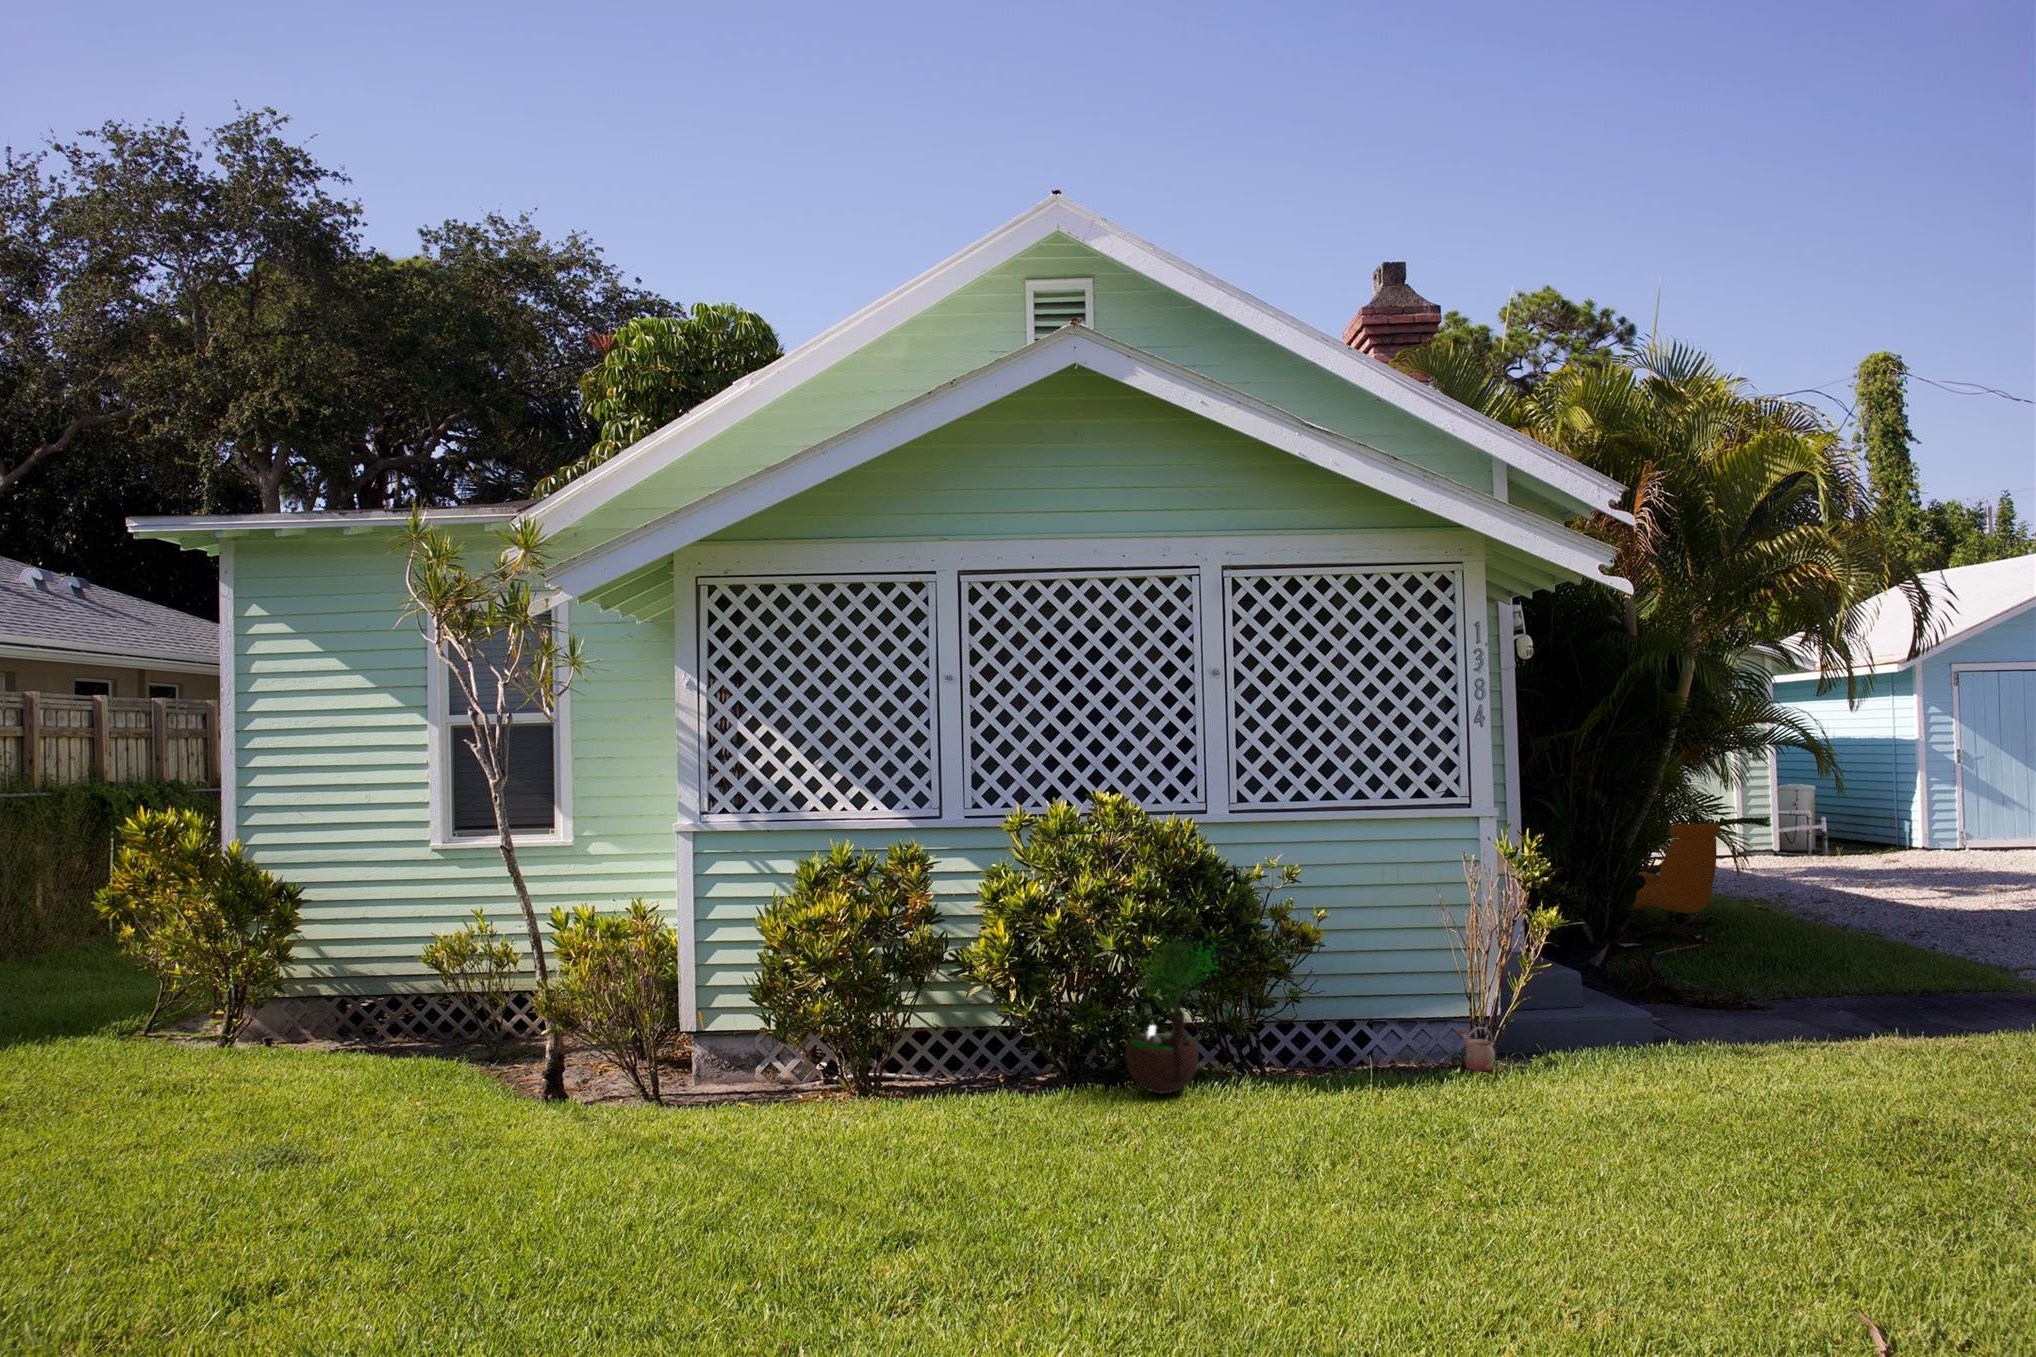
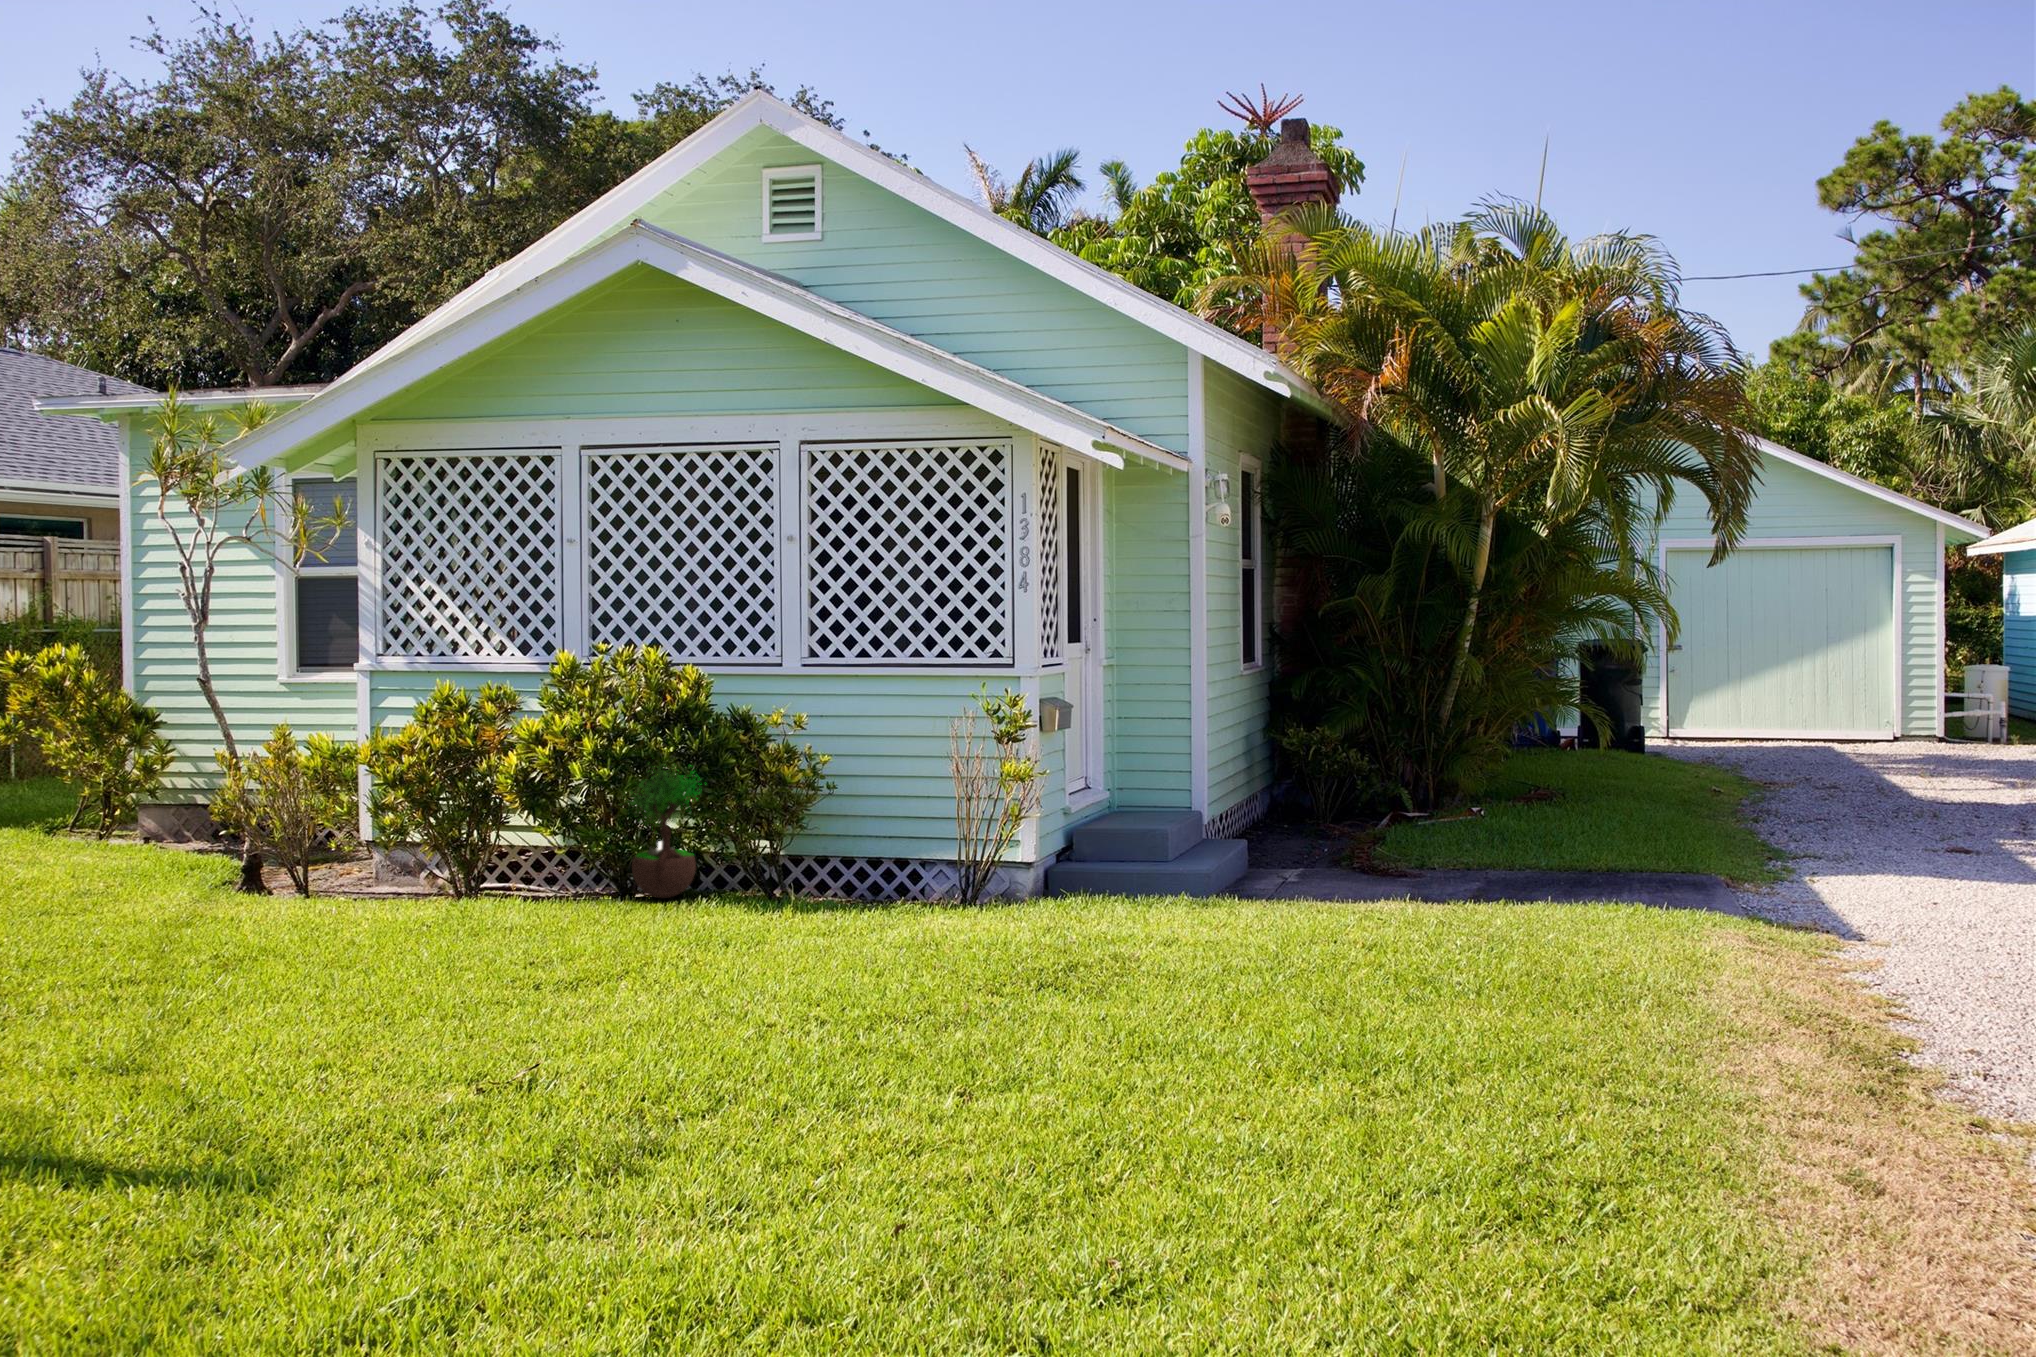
lounge chair: present [1631,823,1720,943] -> none [1454,707,1536,834]
watering can: present [1457,1028,1495,1071] -> none [962,866,990,905]

